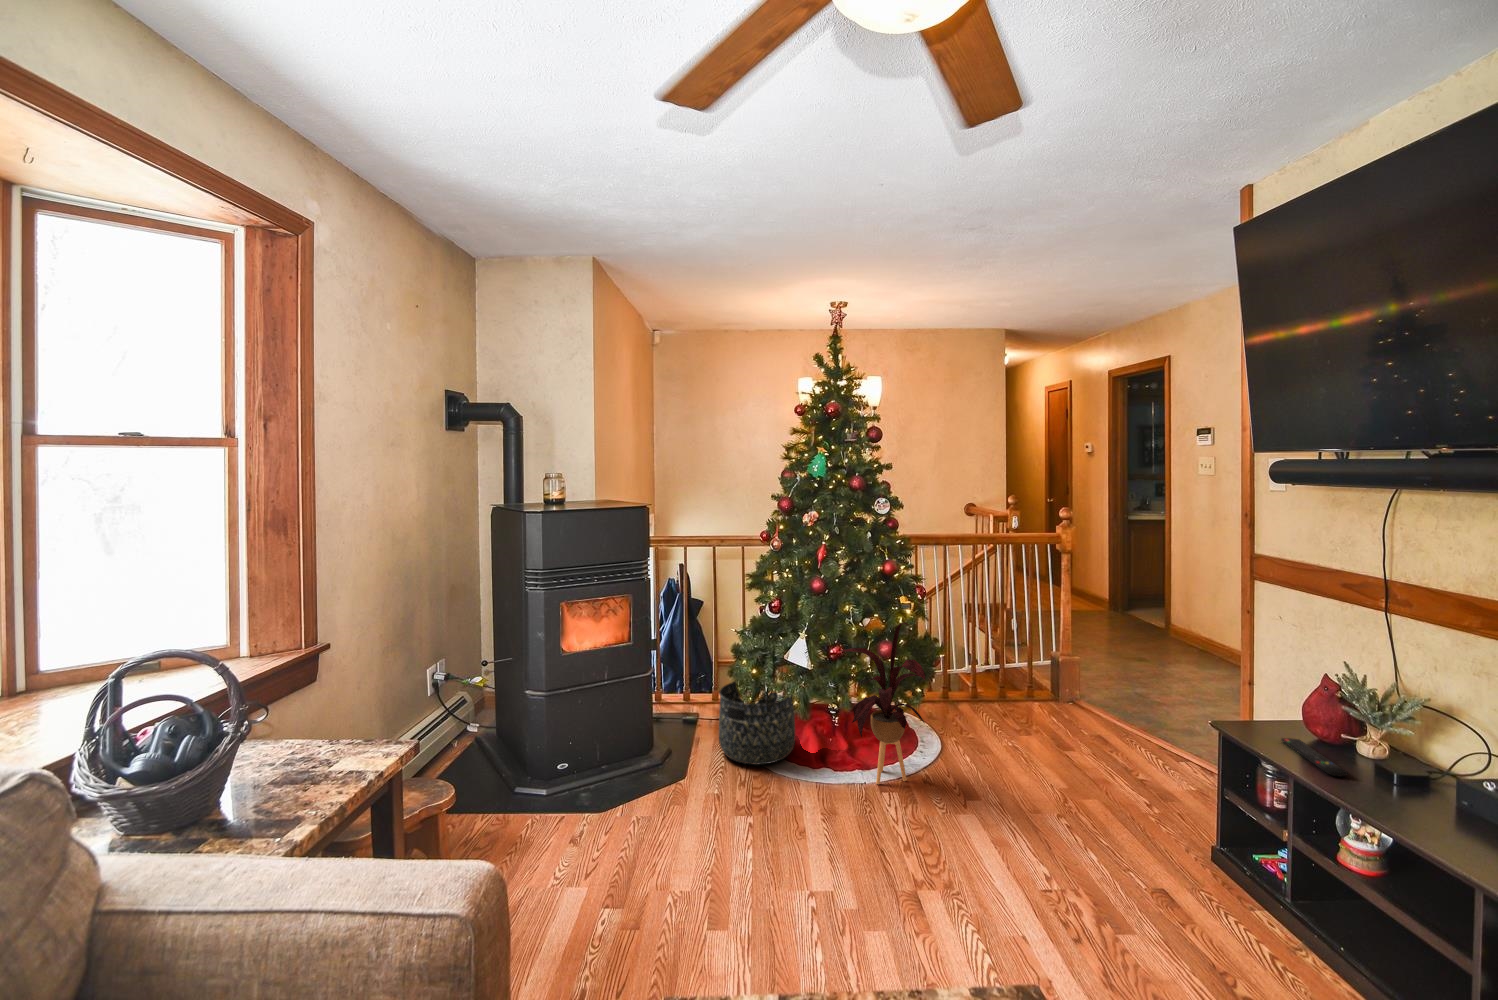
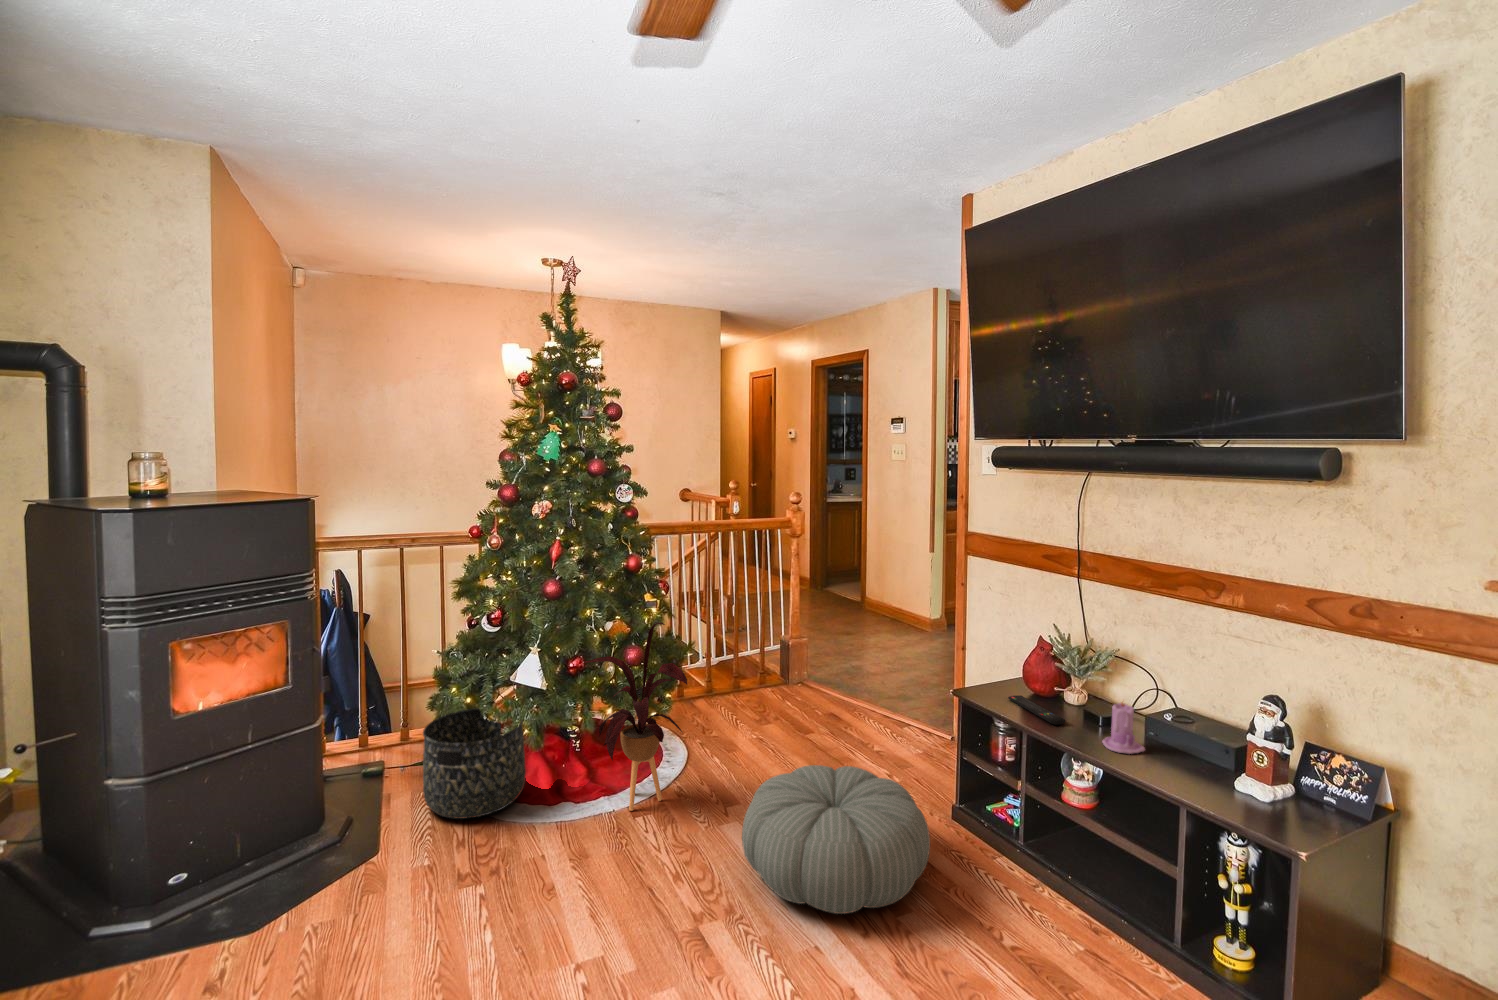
candle: none [1393,758,1454,824] -> present [1102,702,1145,754]
pouf: none [966,772,1165,920] -> present [742,765,930,914]

